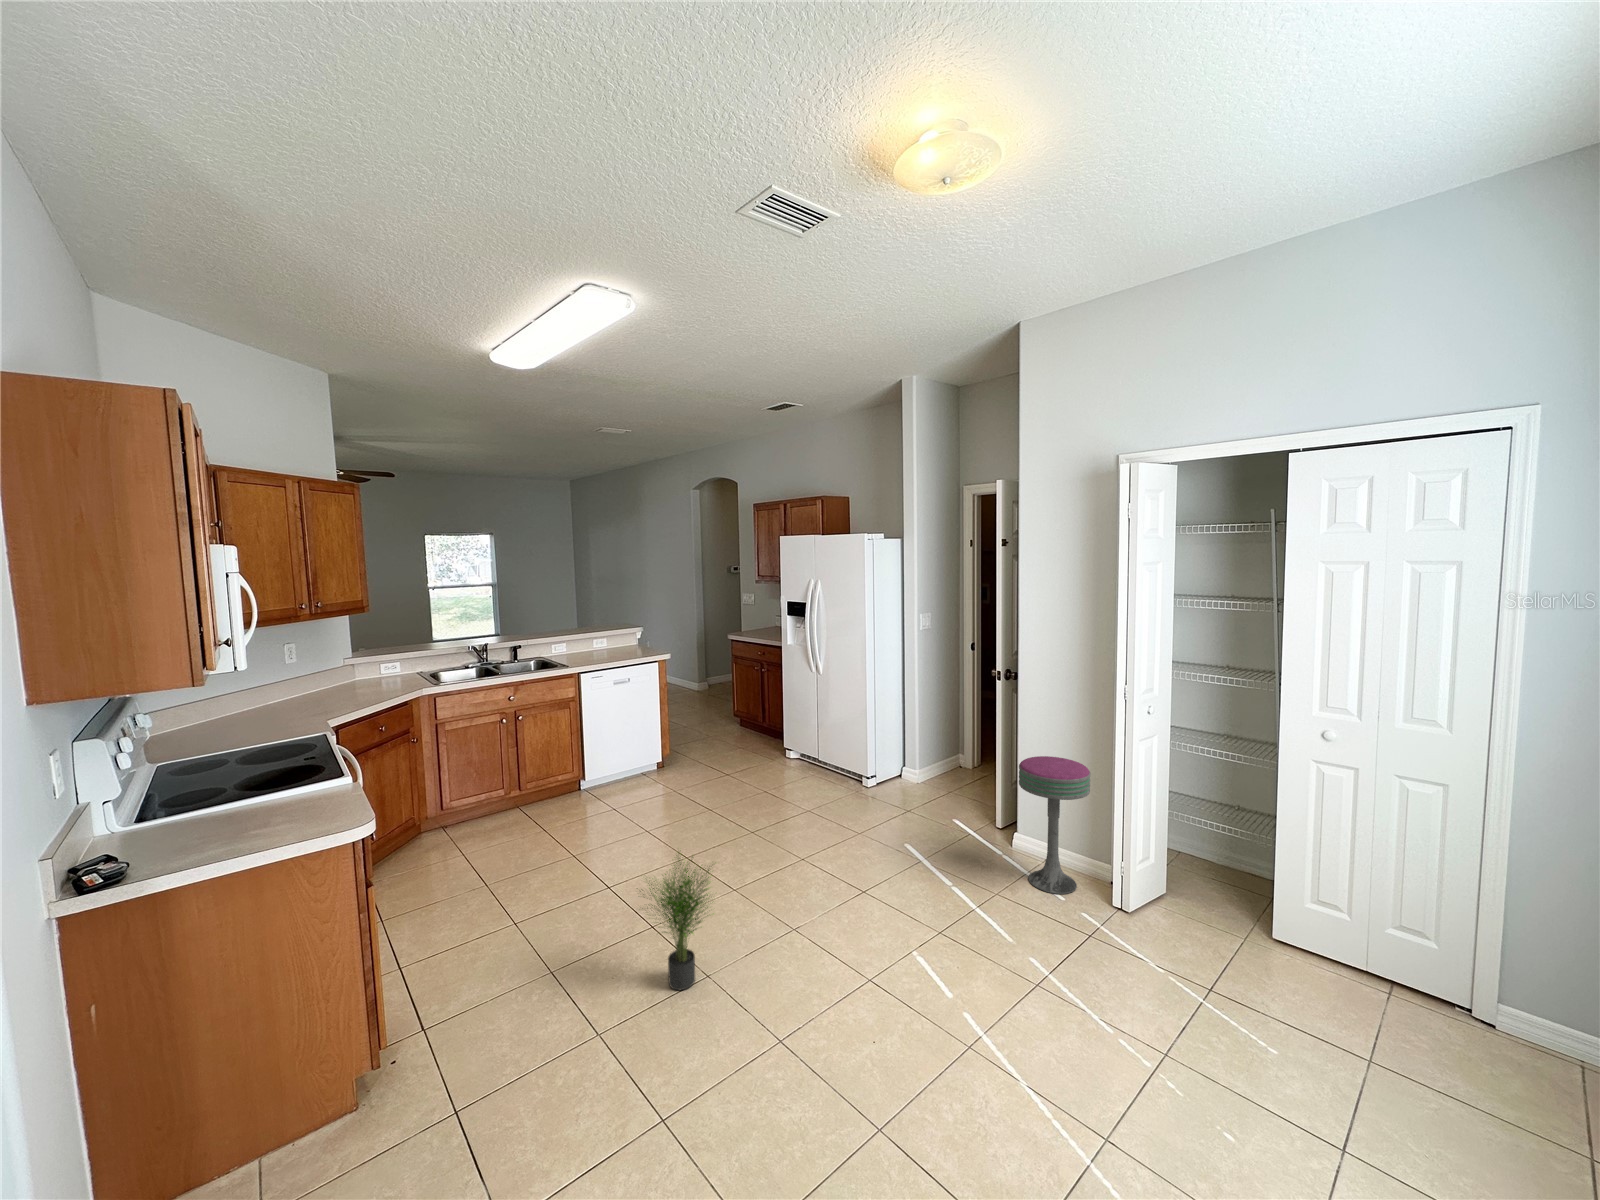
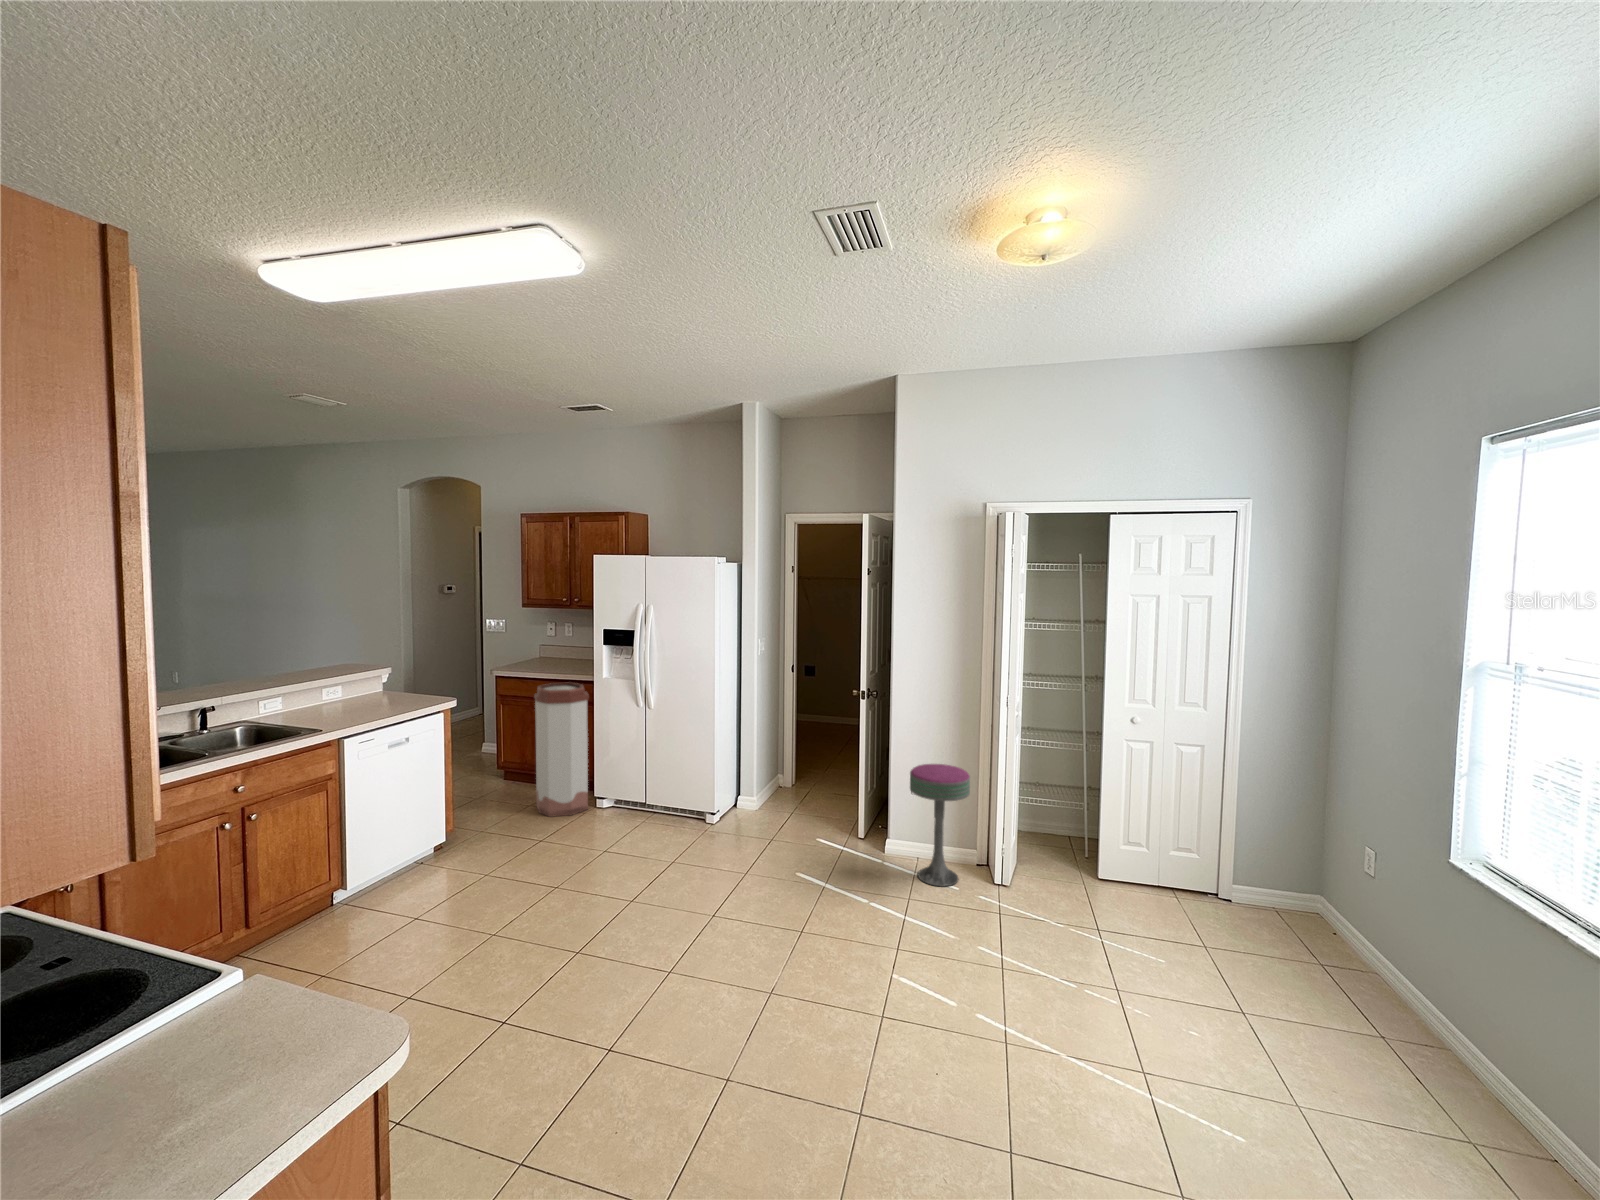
trash can: none [741,647,784,759] -> present [534,683,589,817]
potted plant: present [640,857,709,990] -> none [638,931,756,1105]

